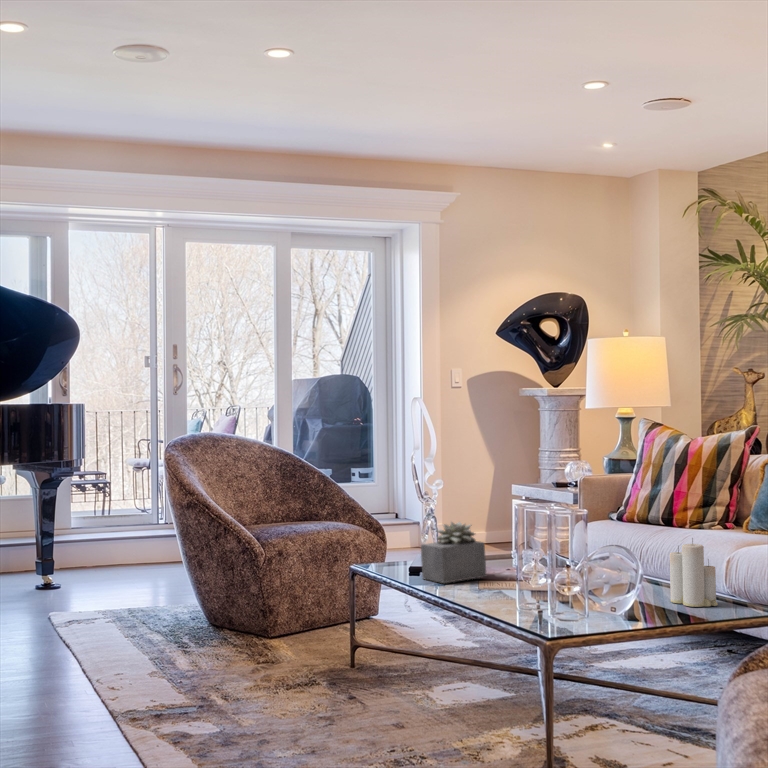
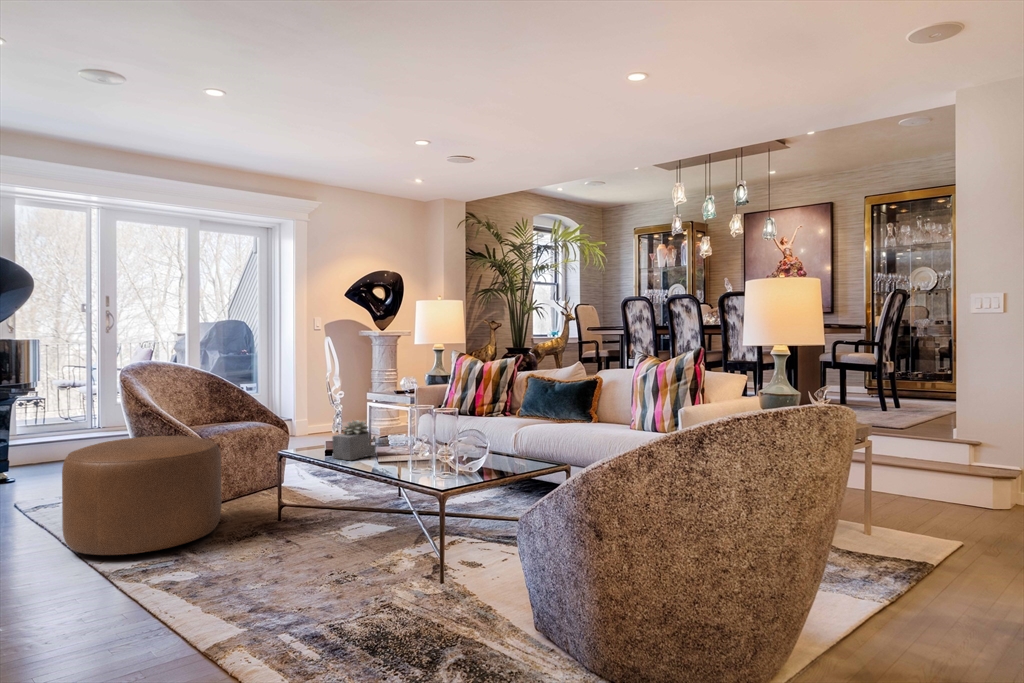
ottoman: none [80,535,271,690] -> present [62,436,221,555]
candle: present [670,538,718,607] -> none [494,425,521,465]

